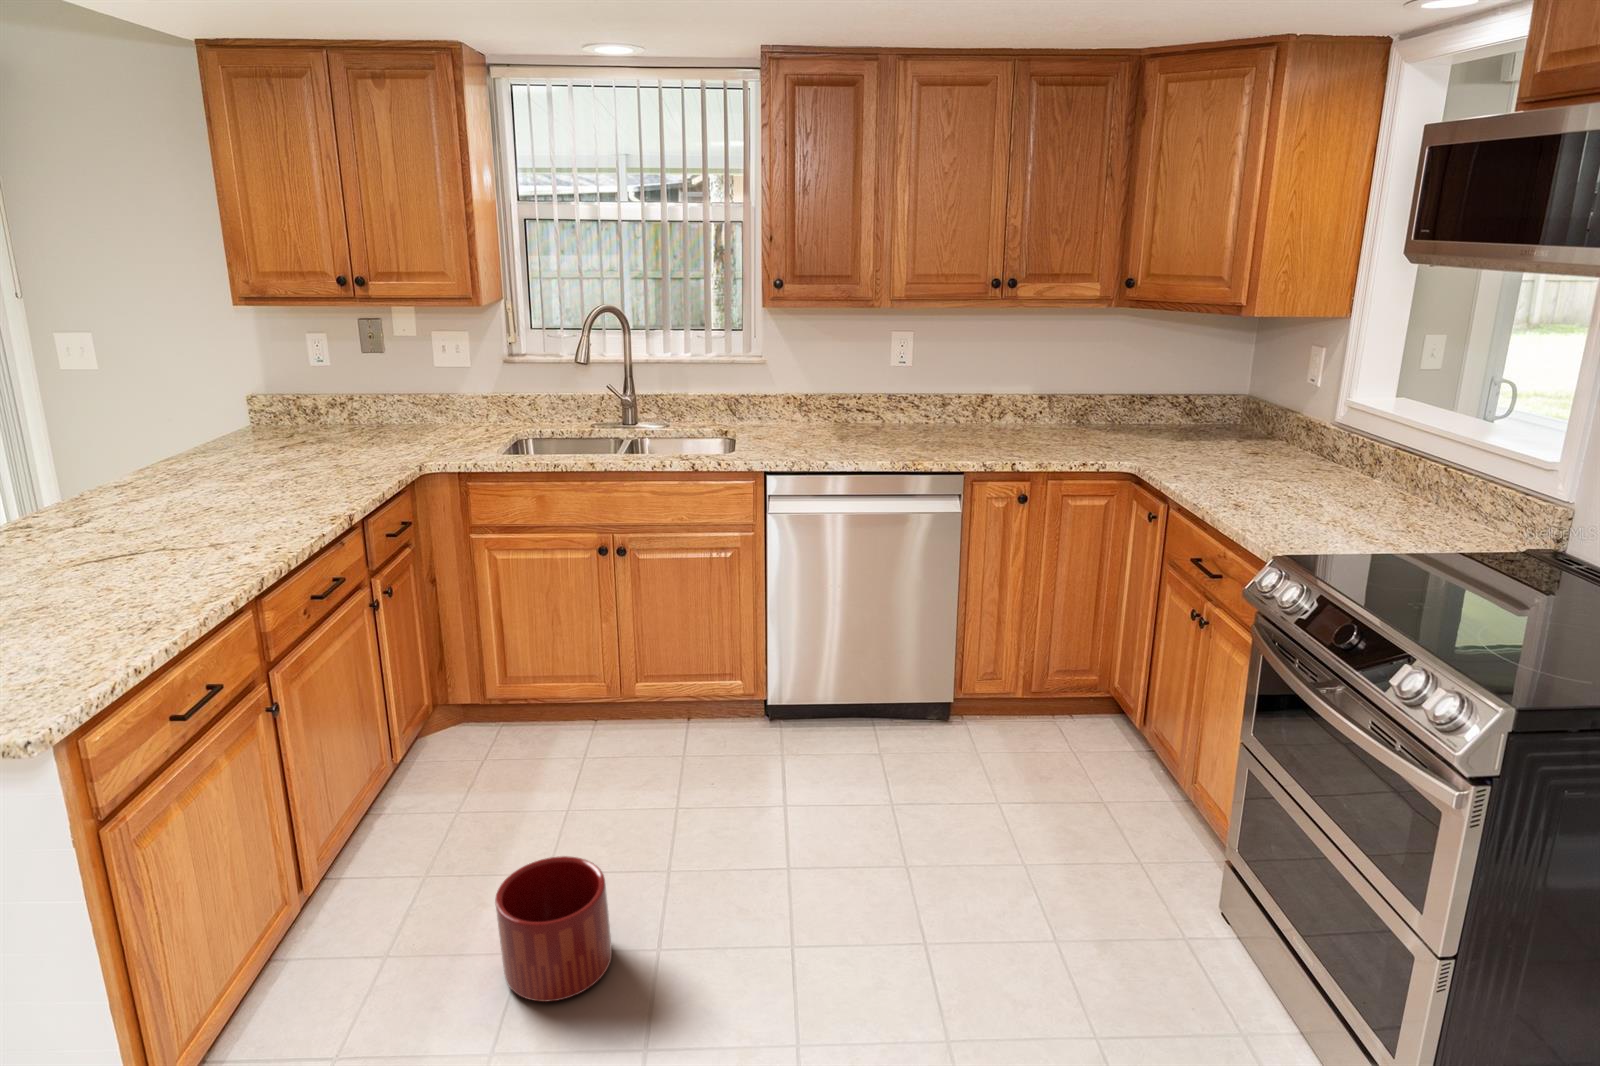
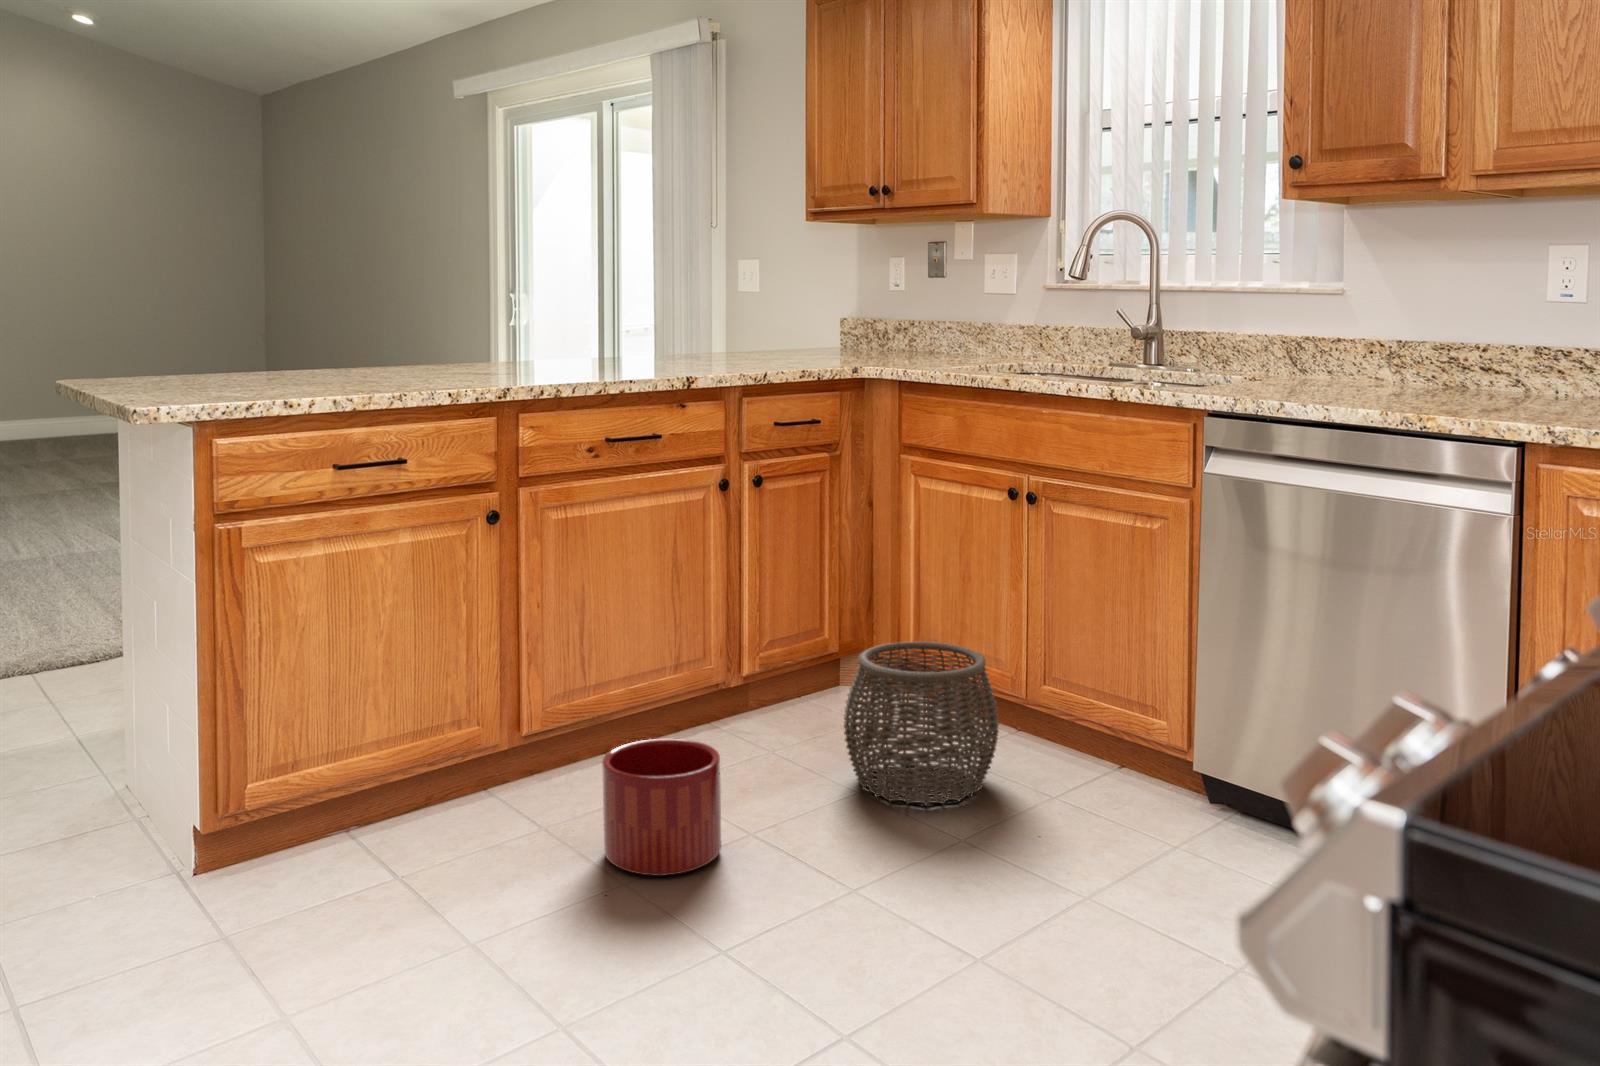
woven basket: none [557,681,684,824] -> present [844,642,999,805]

